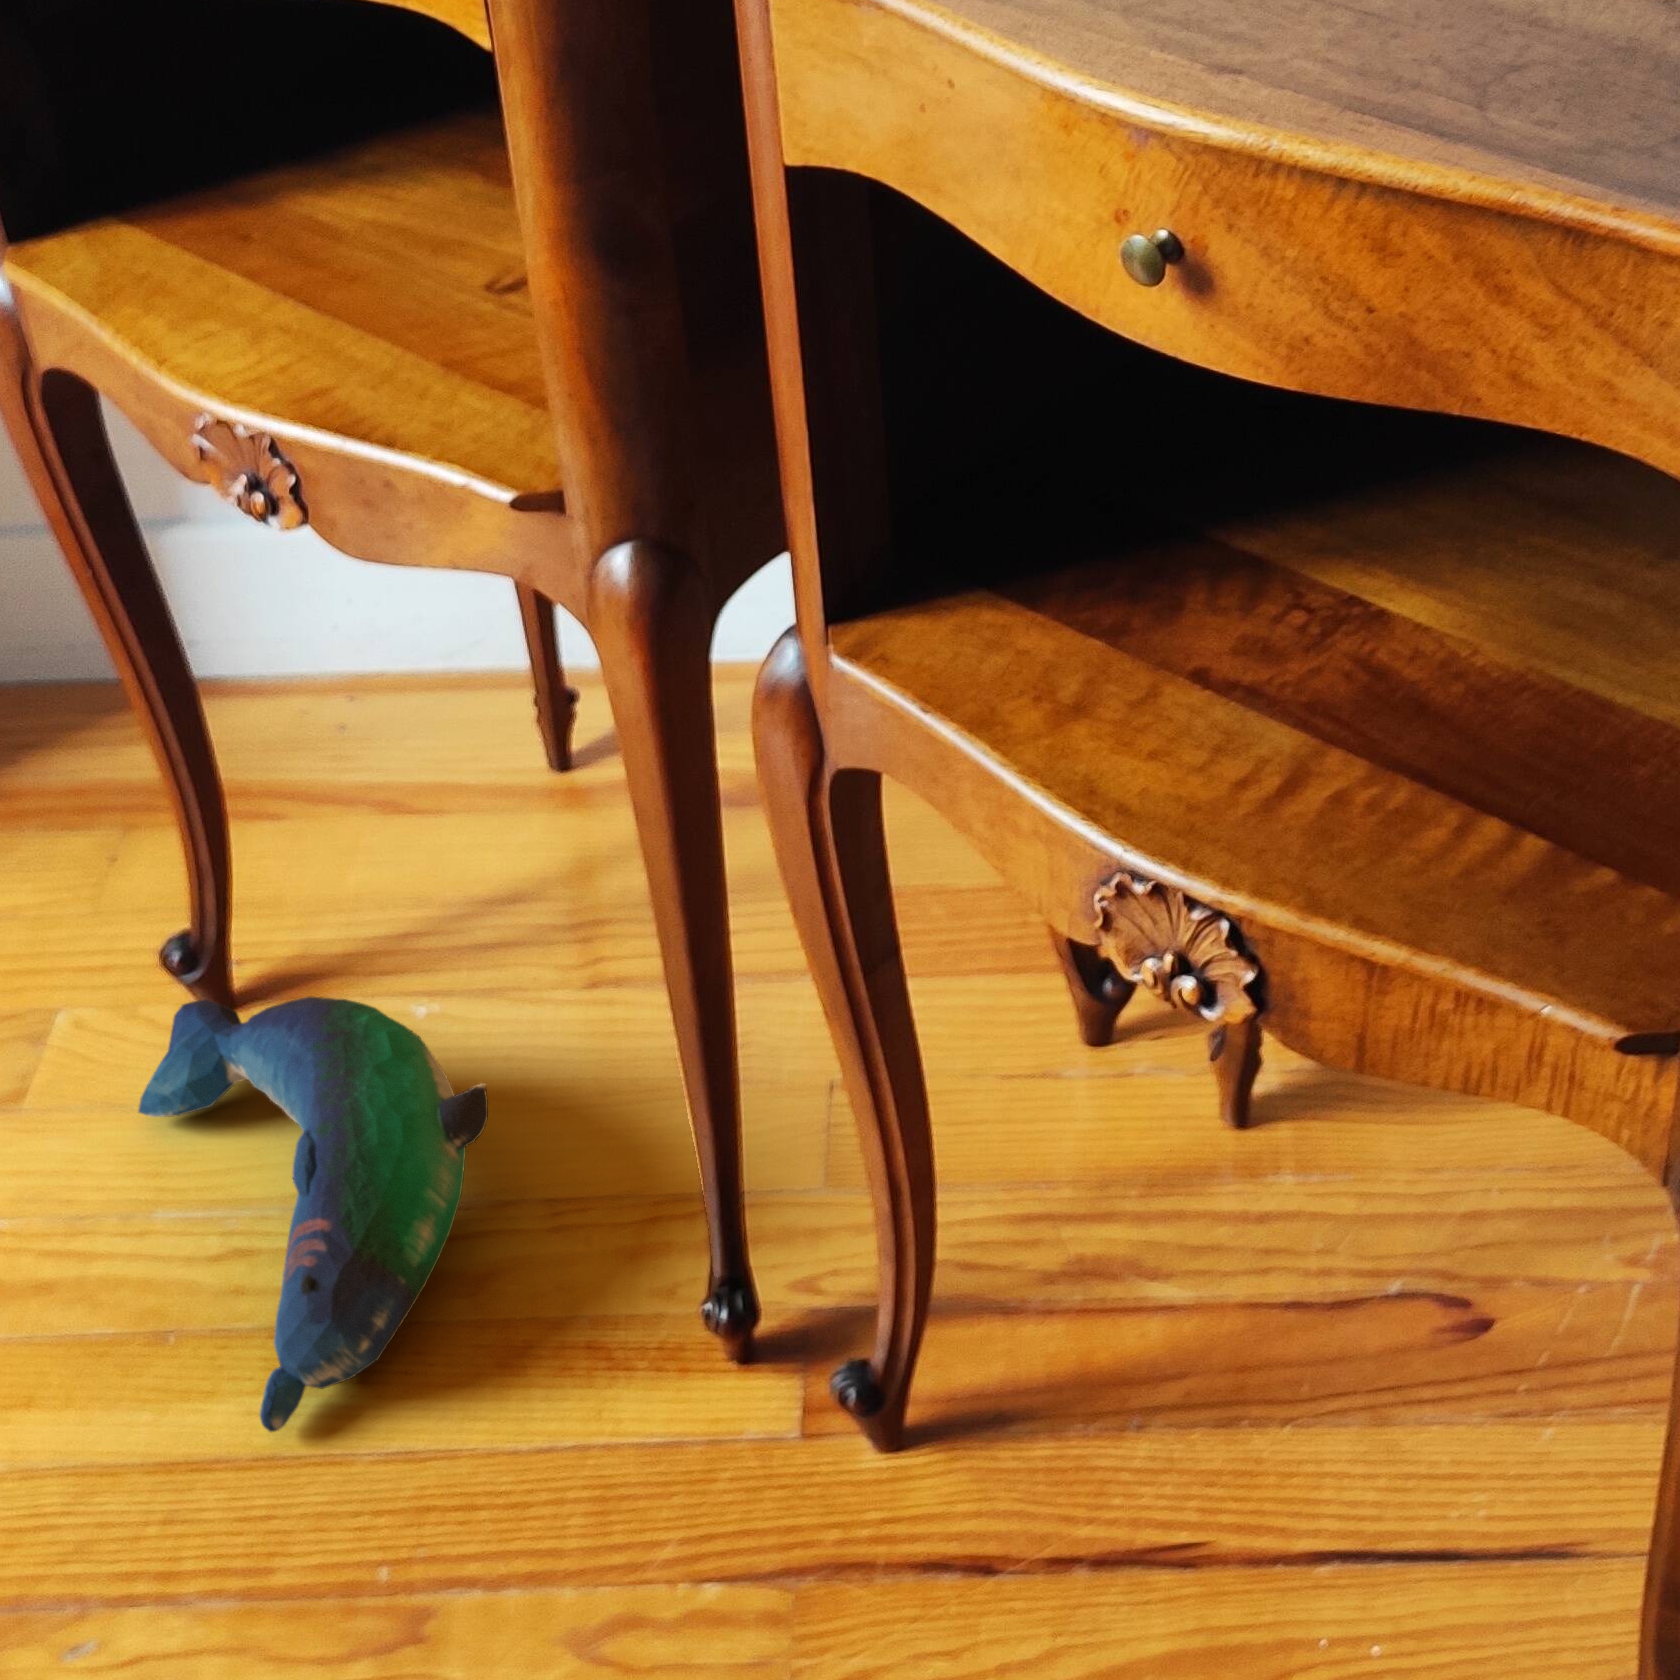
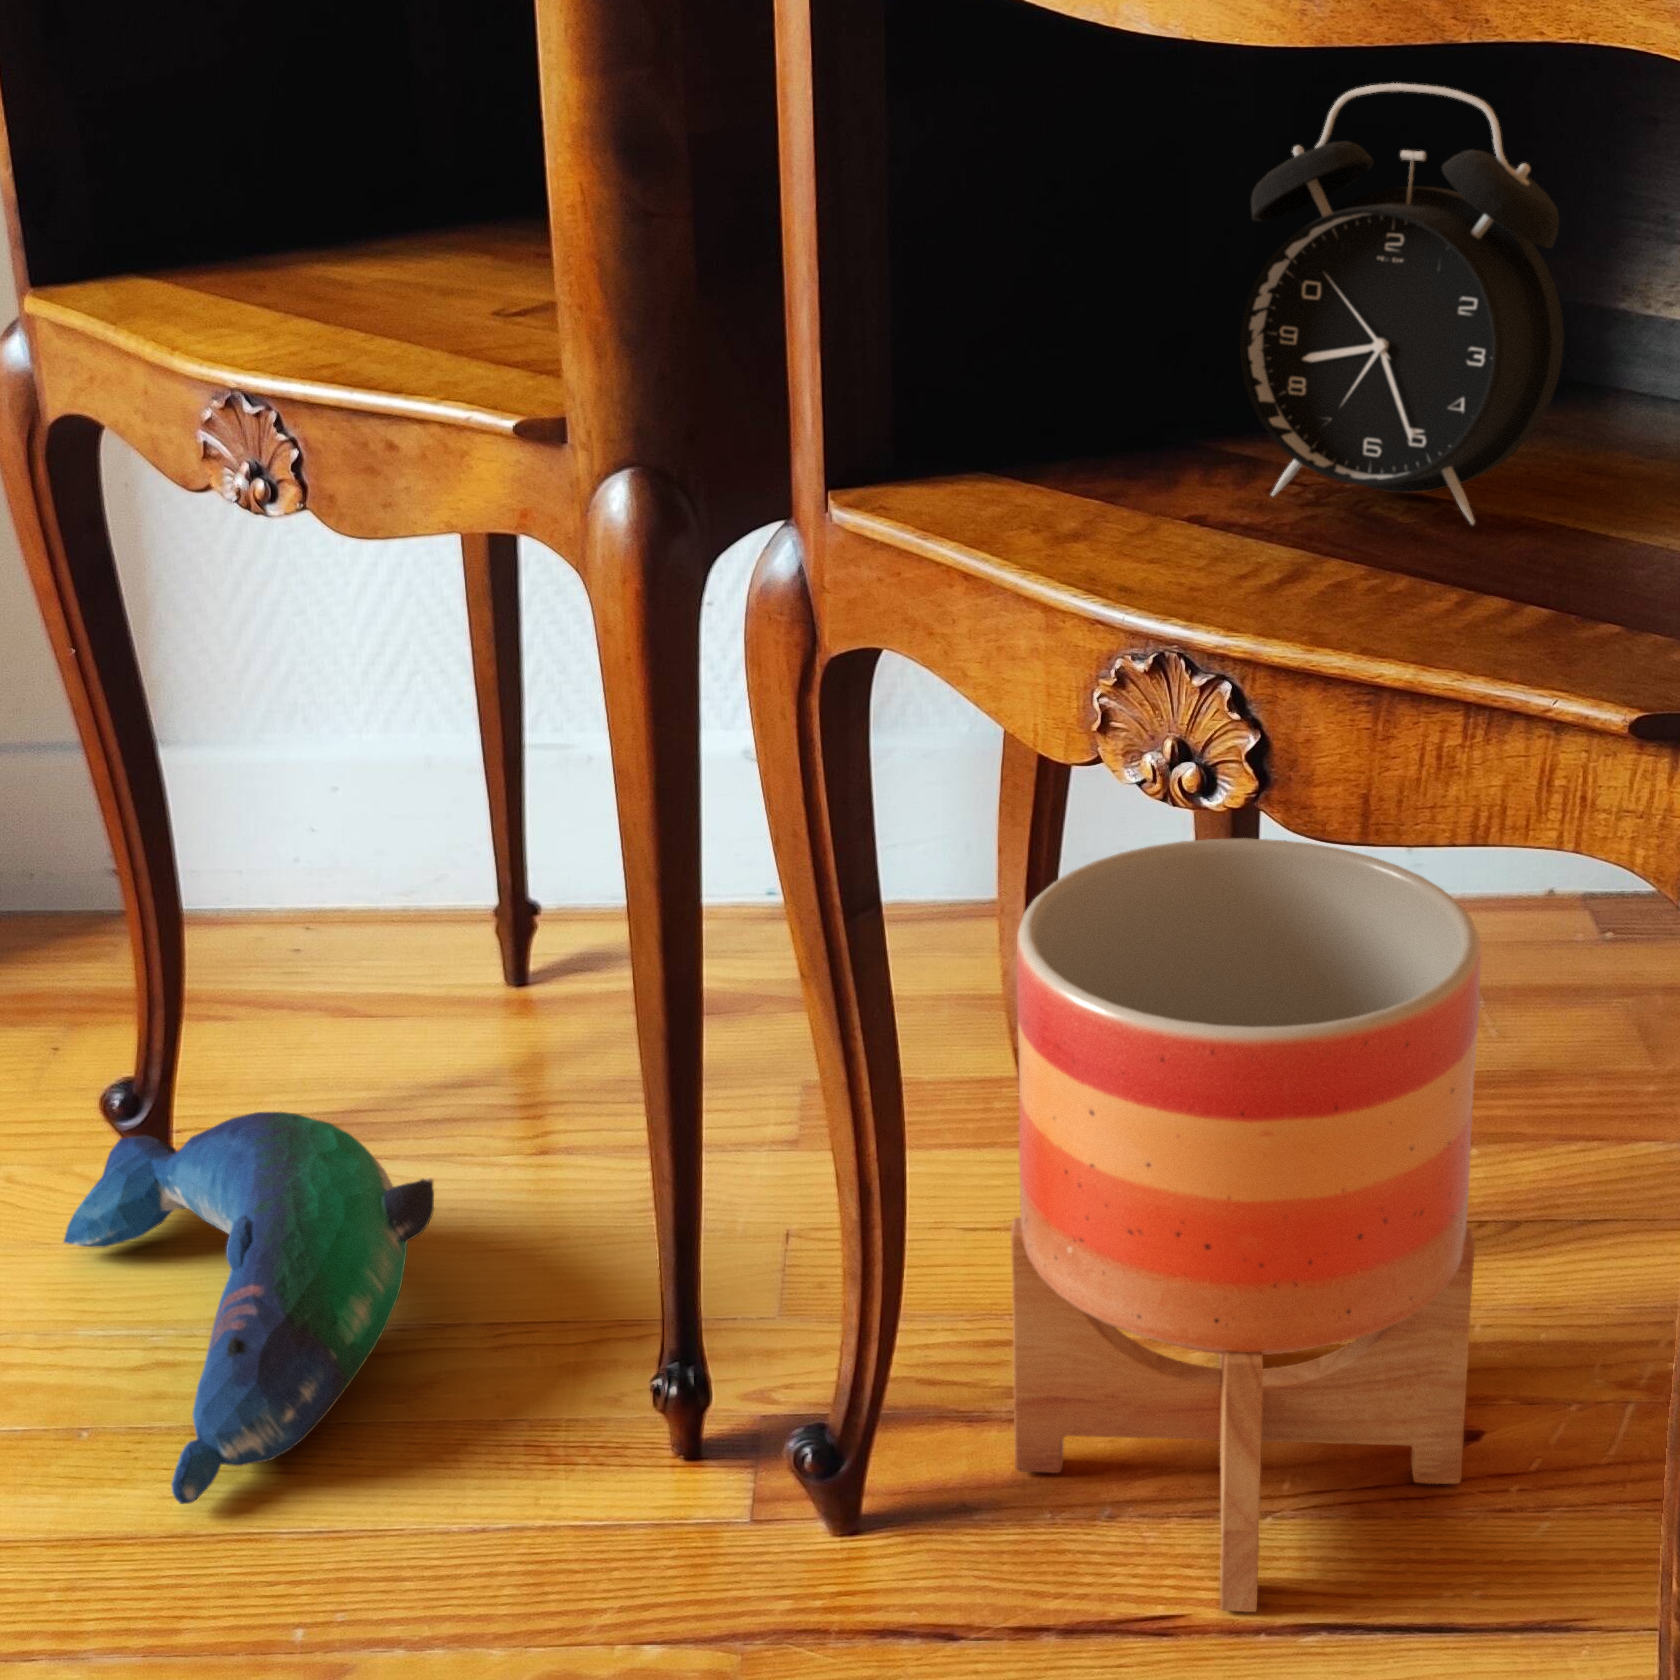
alarm clock: none [1241,240,1574,680] -> present [1240,83,1564,524]
planter: none [1036,808,1491,1544] -> present [1011,838,1481,1612]

